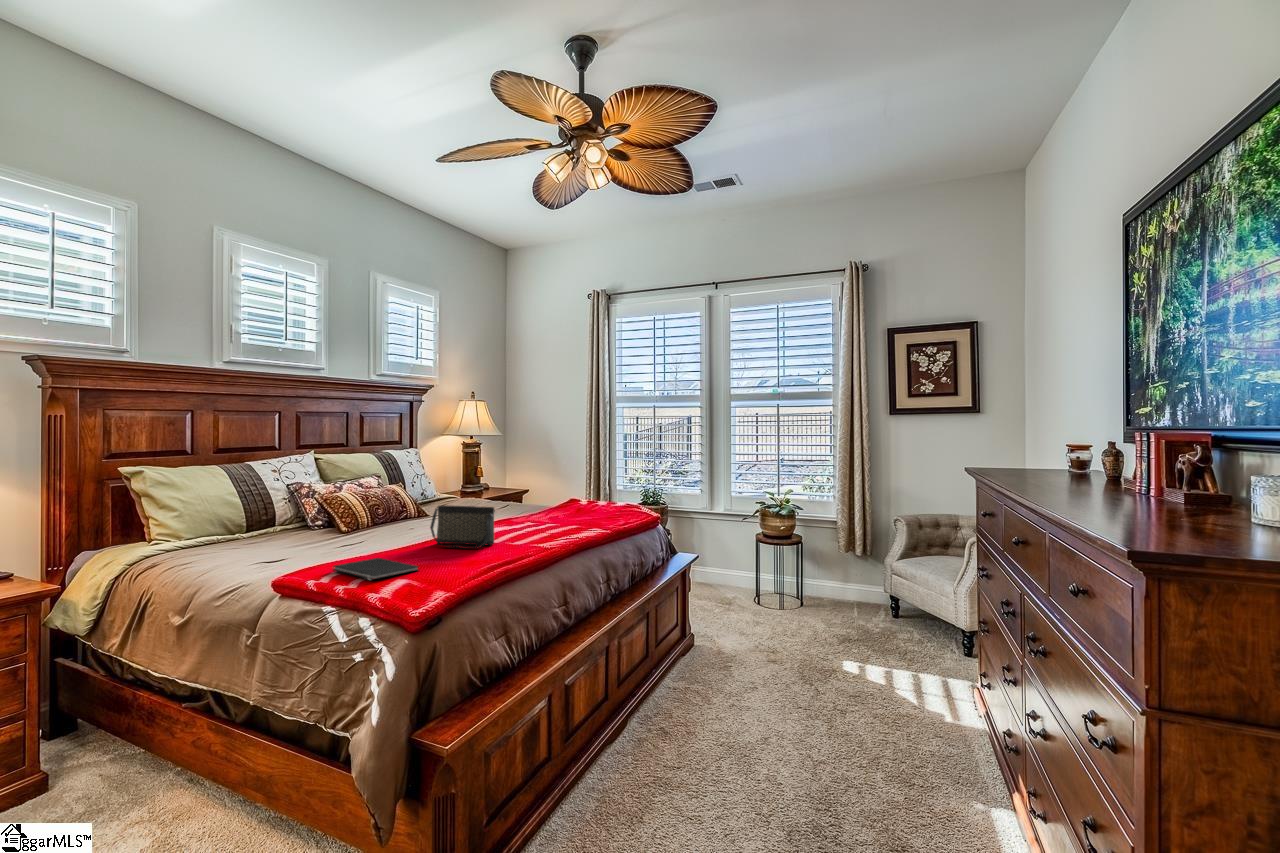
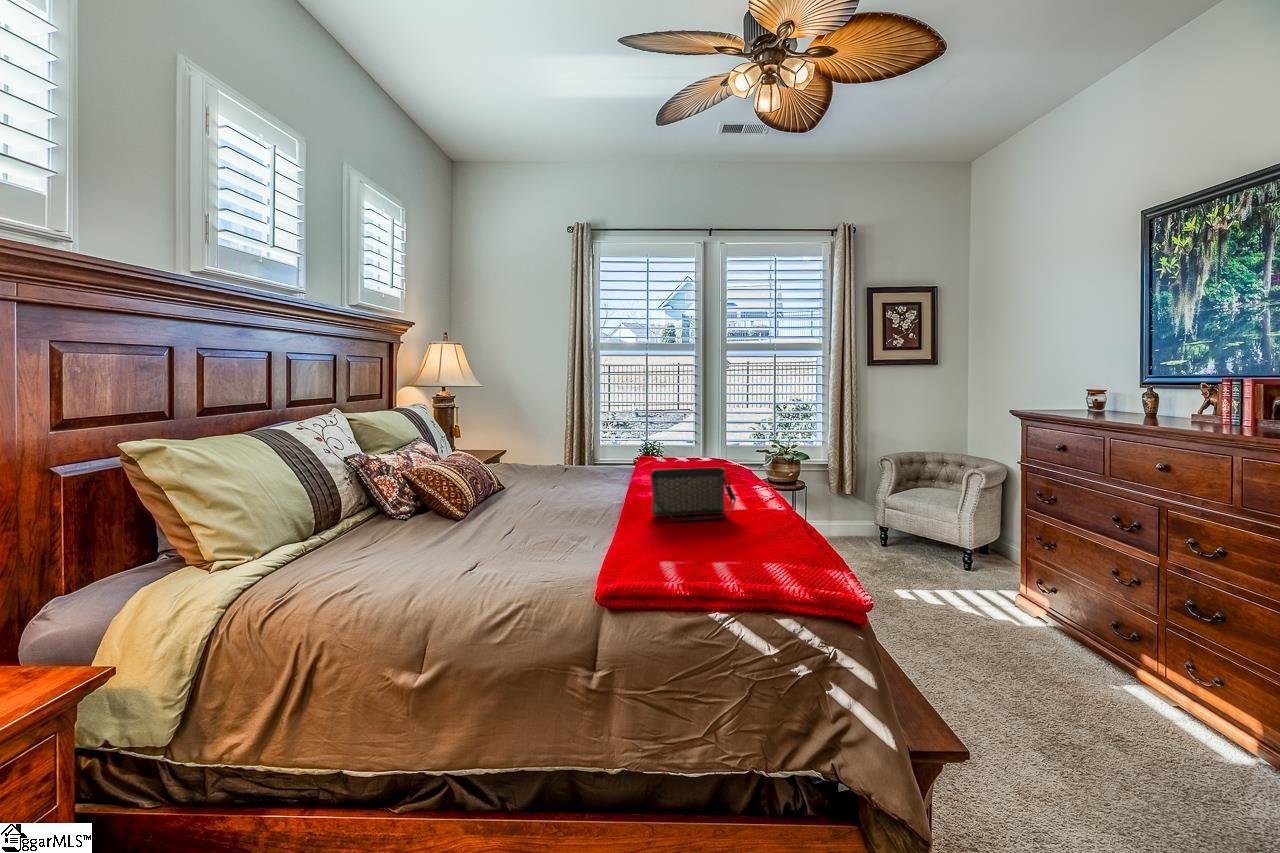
notebook: present [333,558,419,580] -> none [650,542,751,571]

